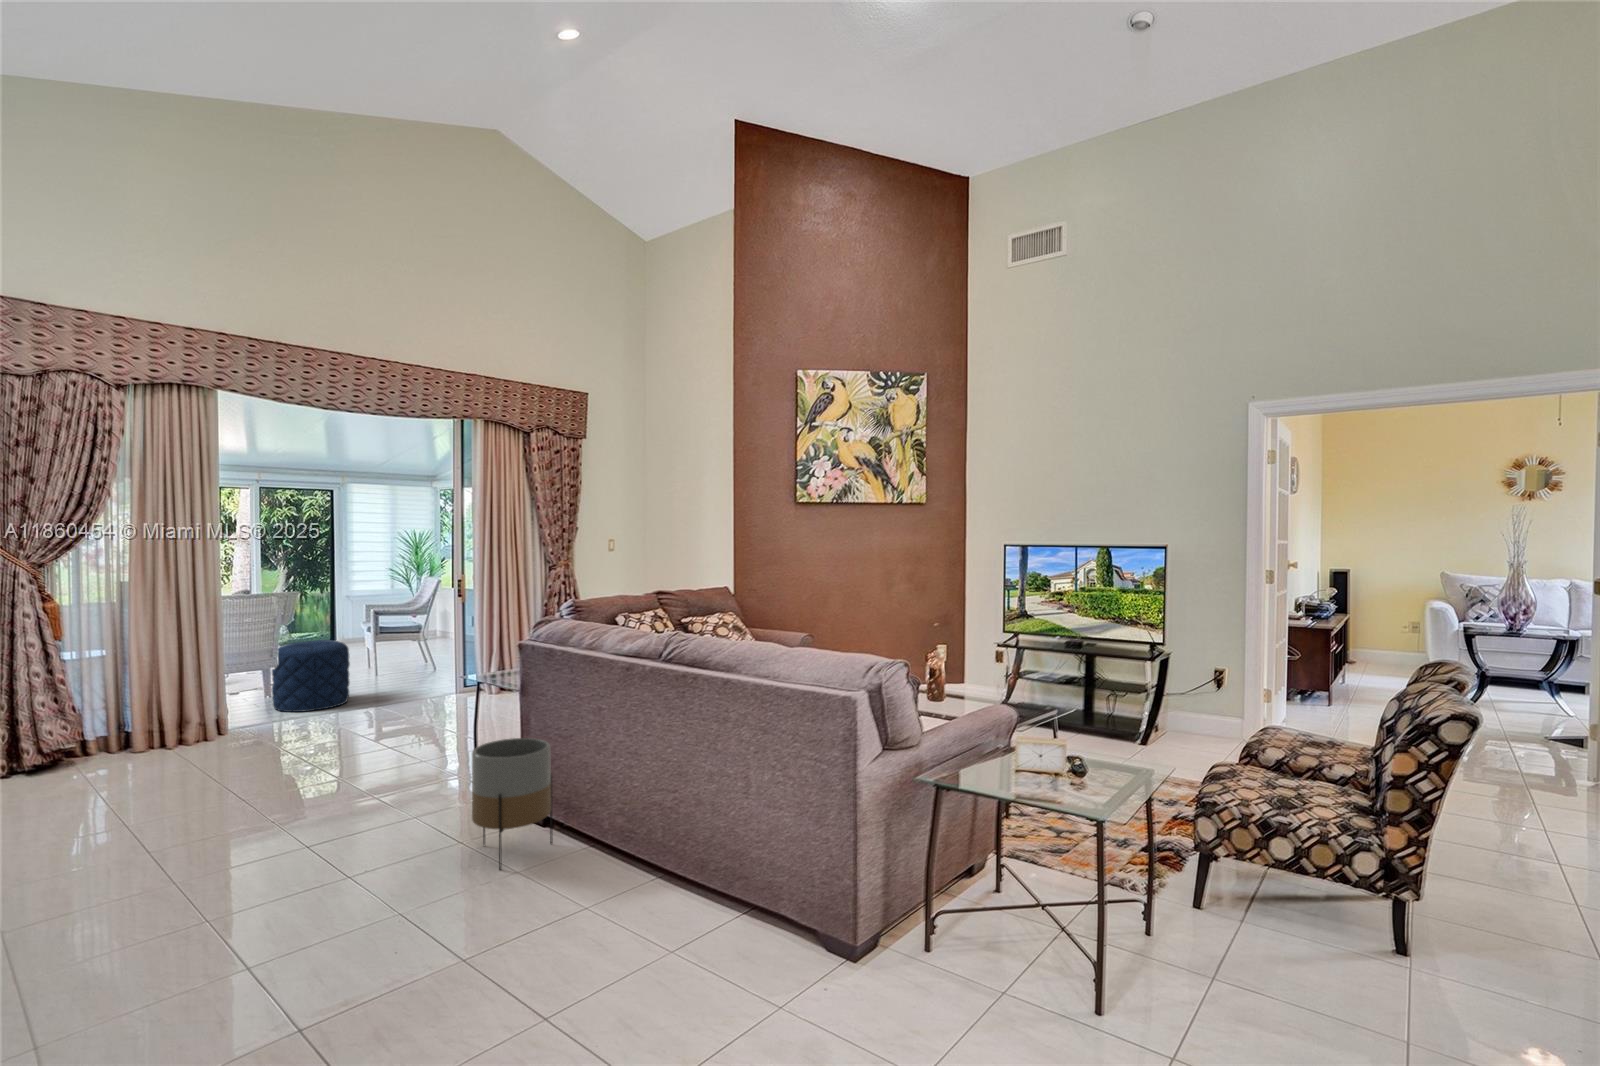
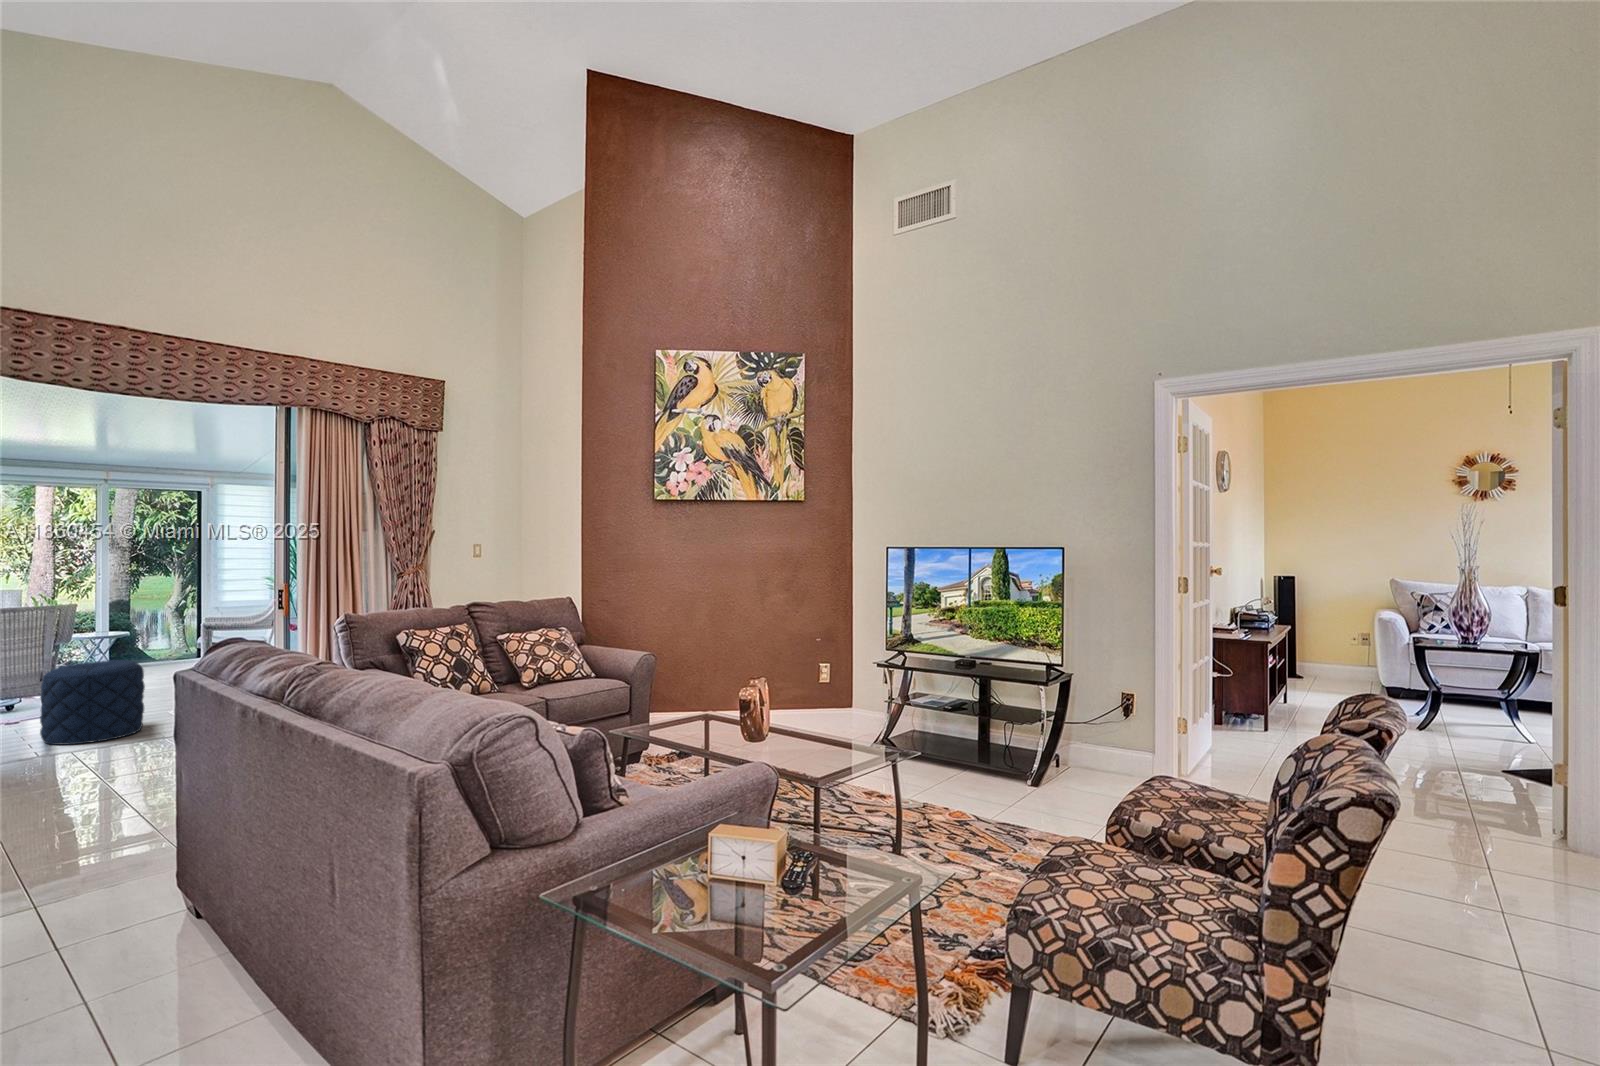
planter: present [472,738,553,870] -> none [41,800,182,993]

